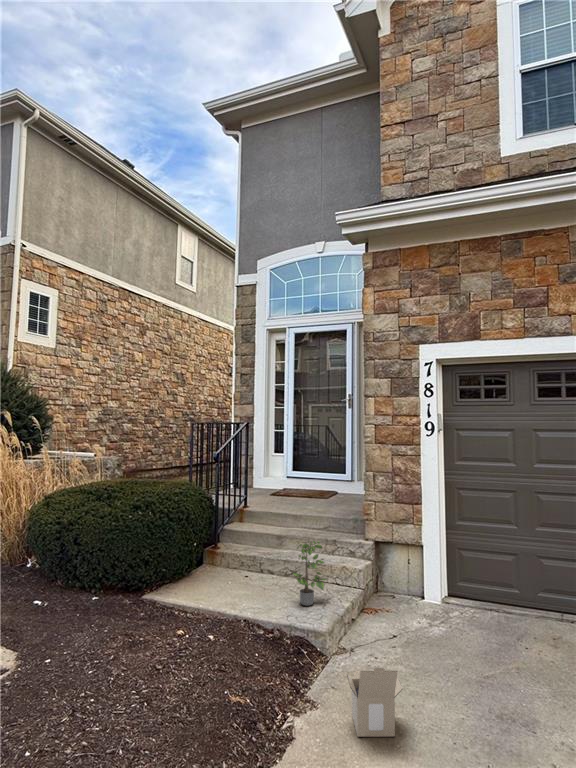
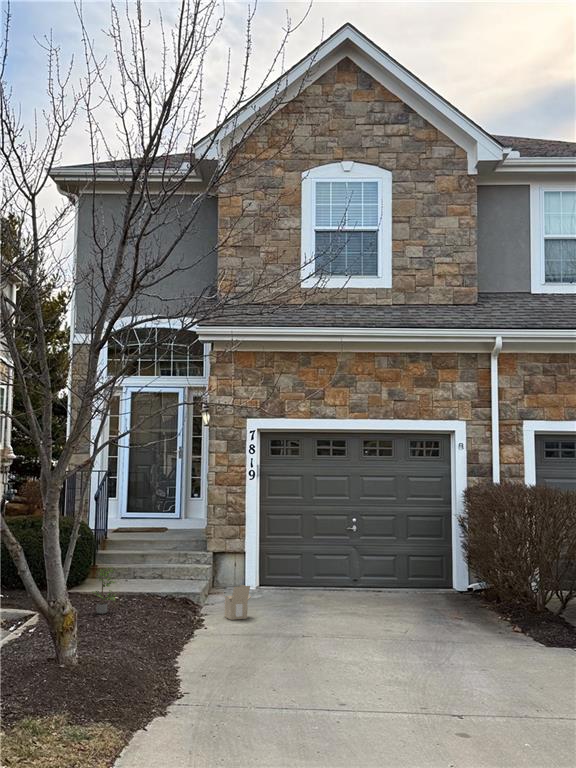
potted plant: present [293,541,327,606] -> present [93,567,116,614]

